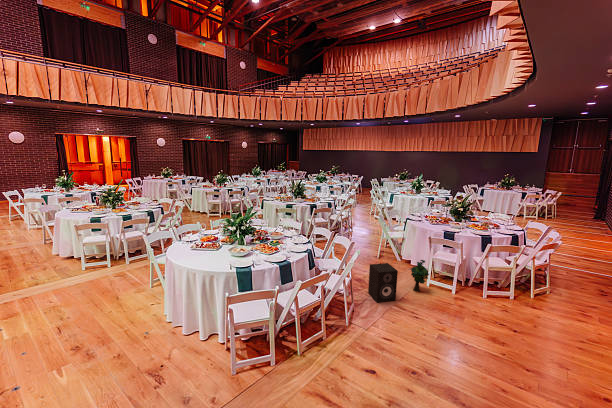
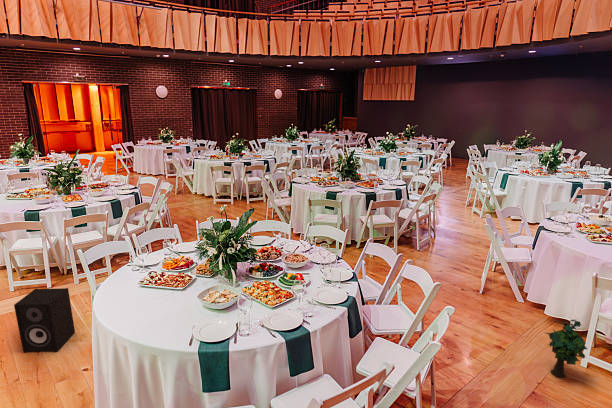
speaker: present [368,263,398,303] -> present [14,288,75,353]

